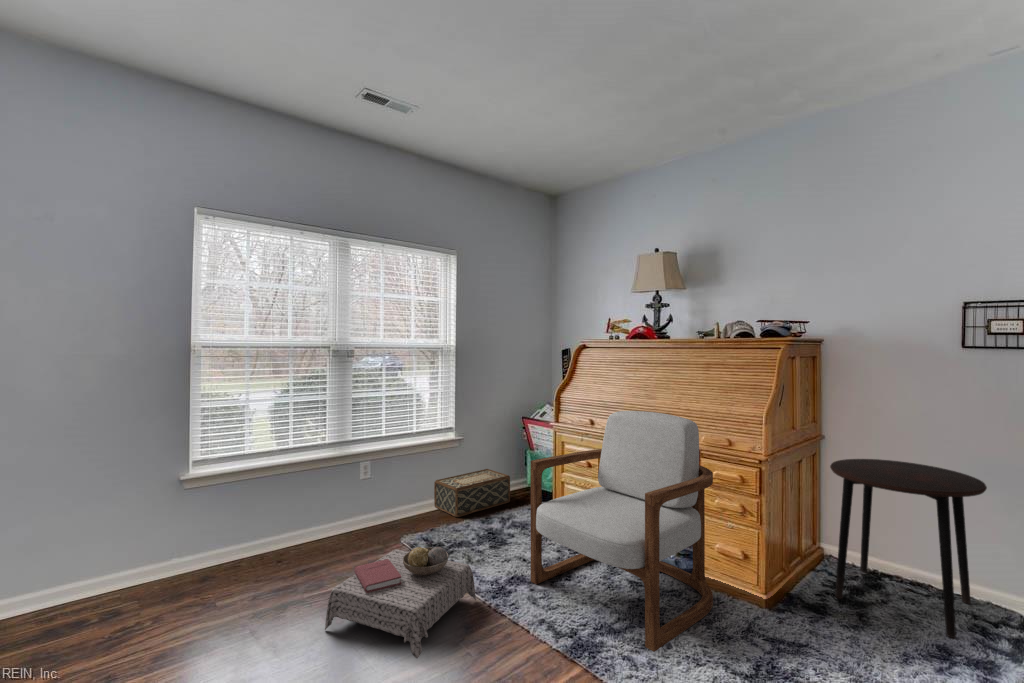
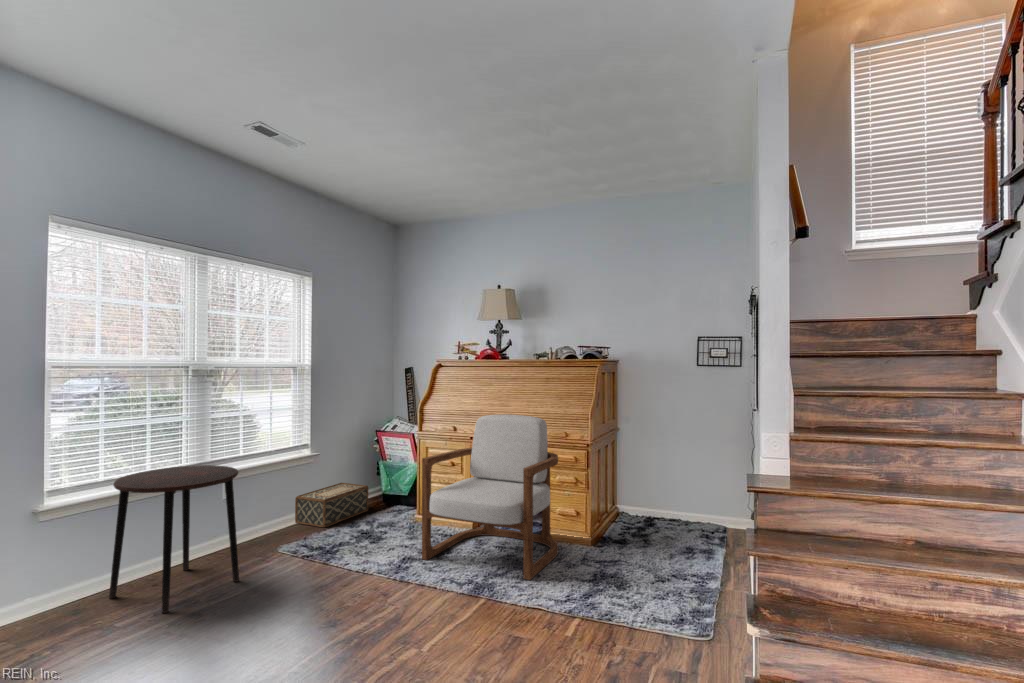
side table: present [830,459,987,638] -> present [109,465,239,613]
ottoman: present [325,547,476,659] -> none [264,534,385,617]

